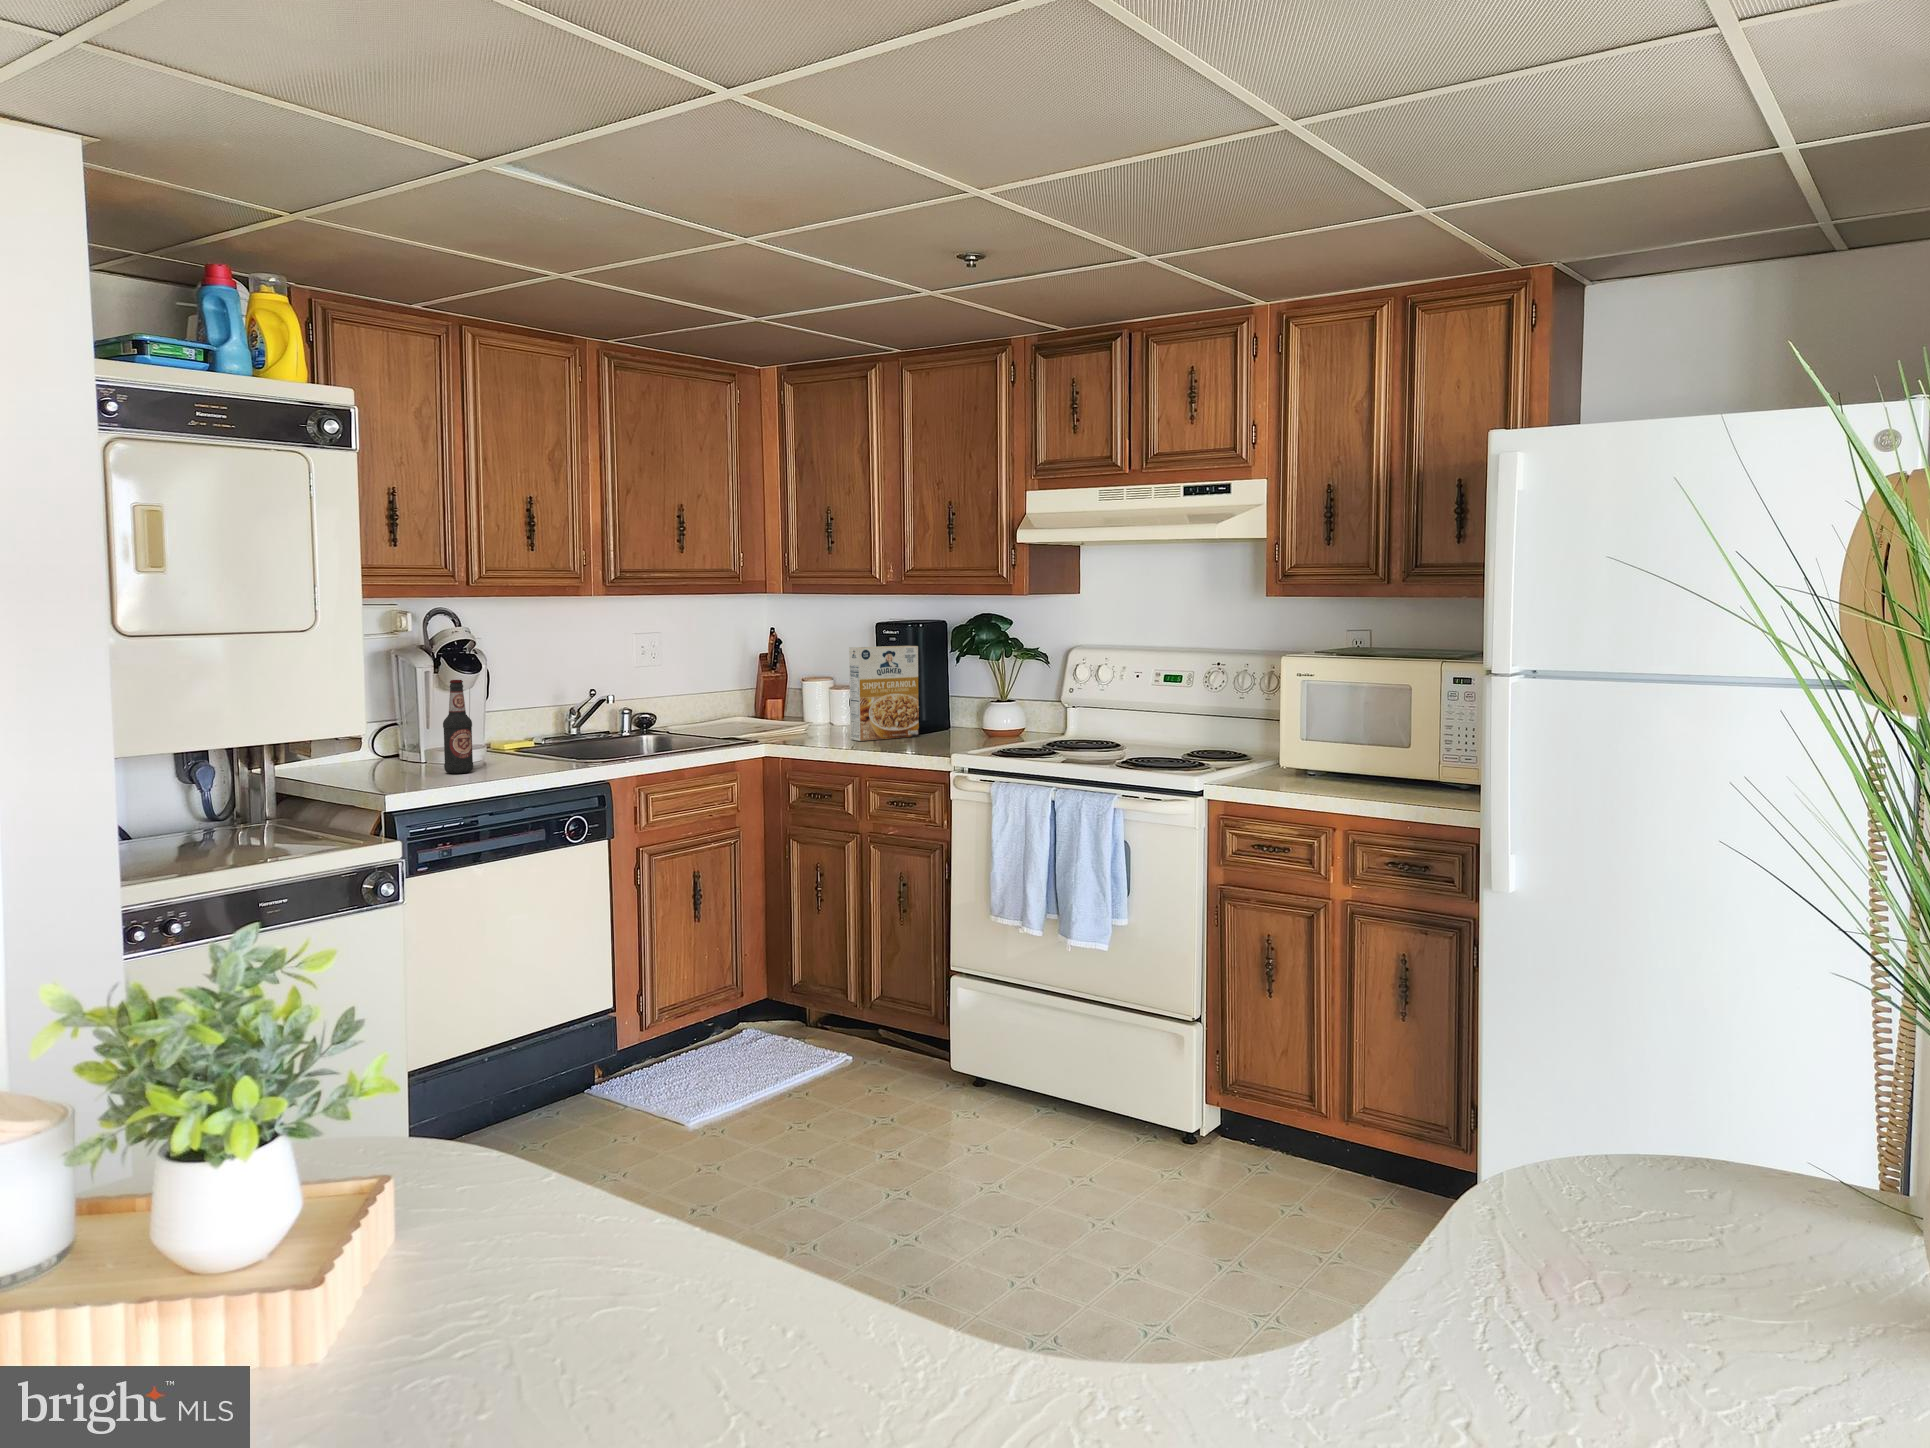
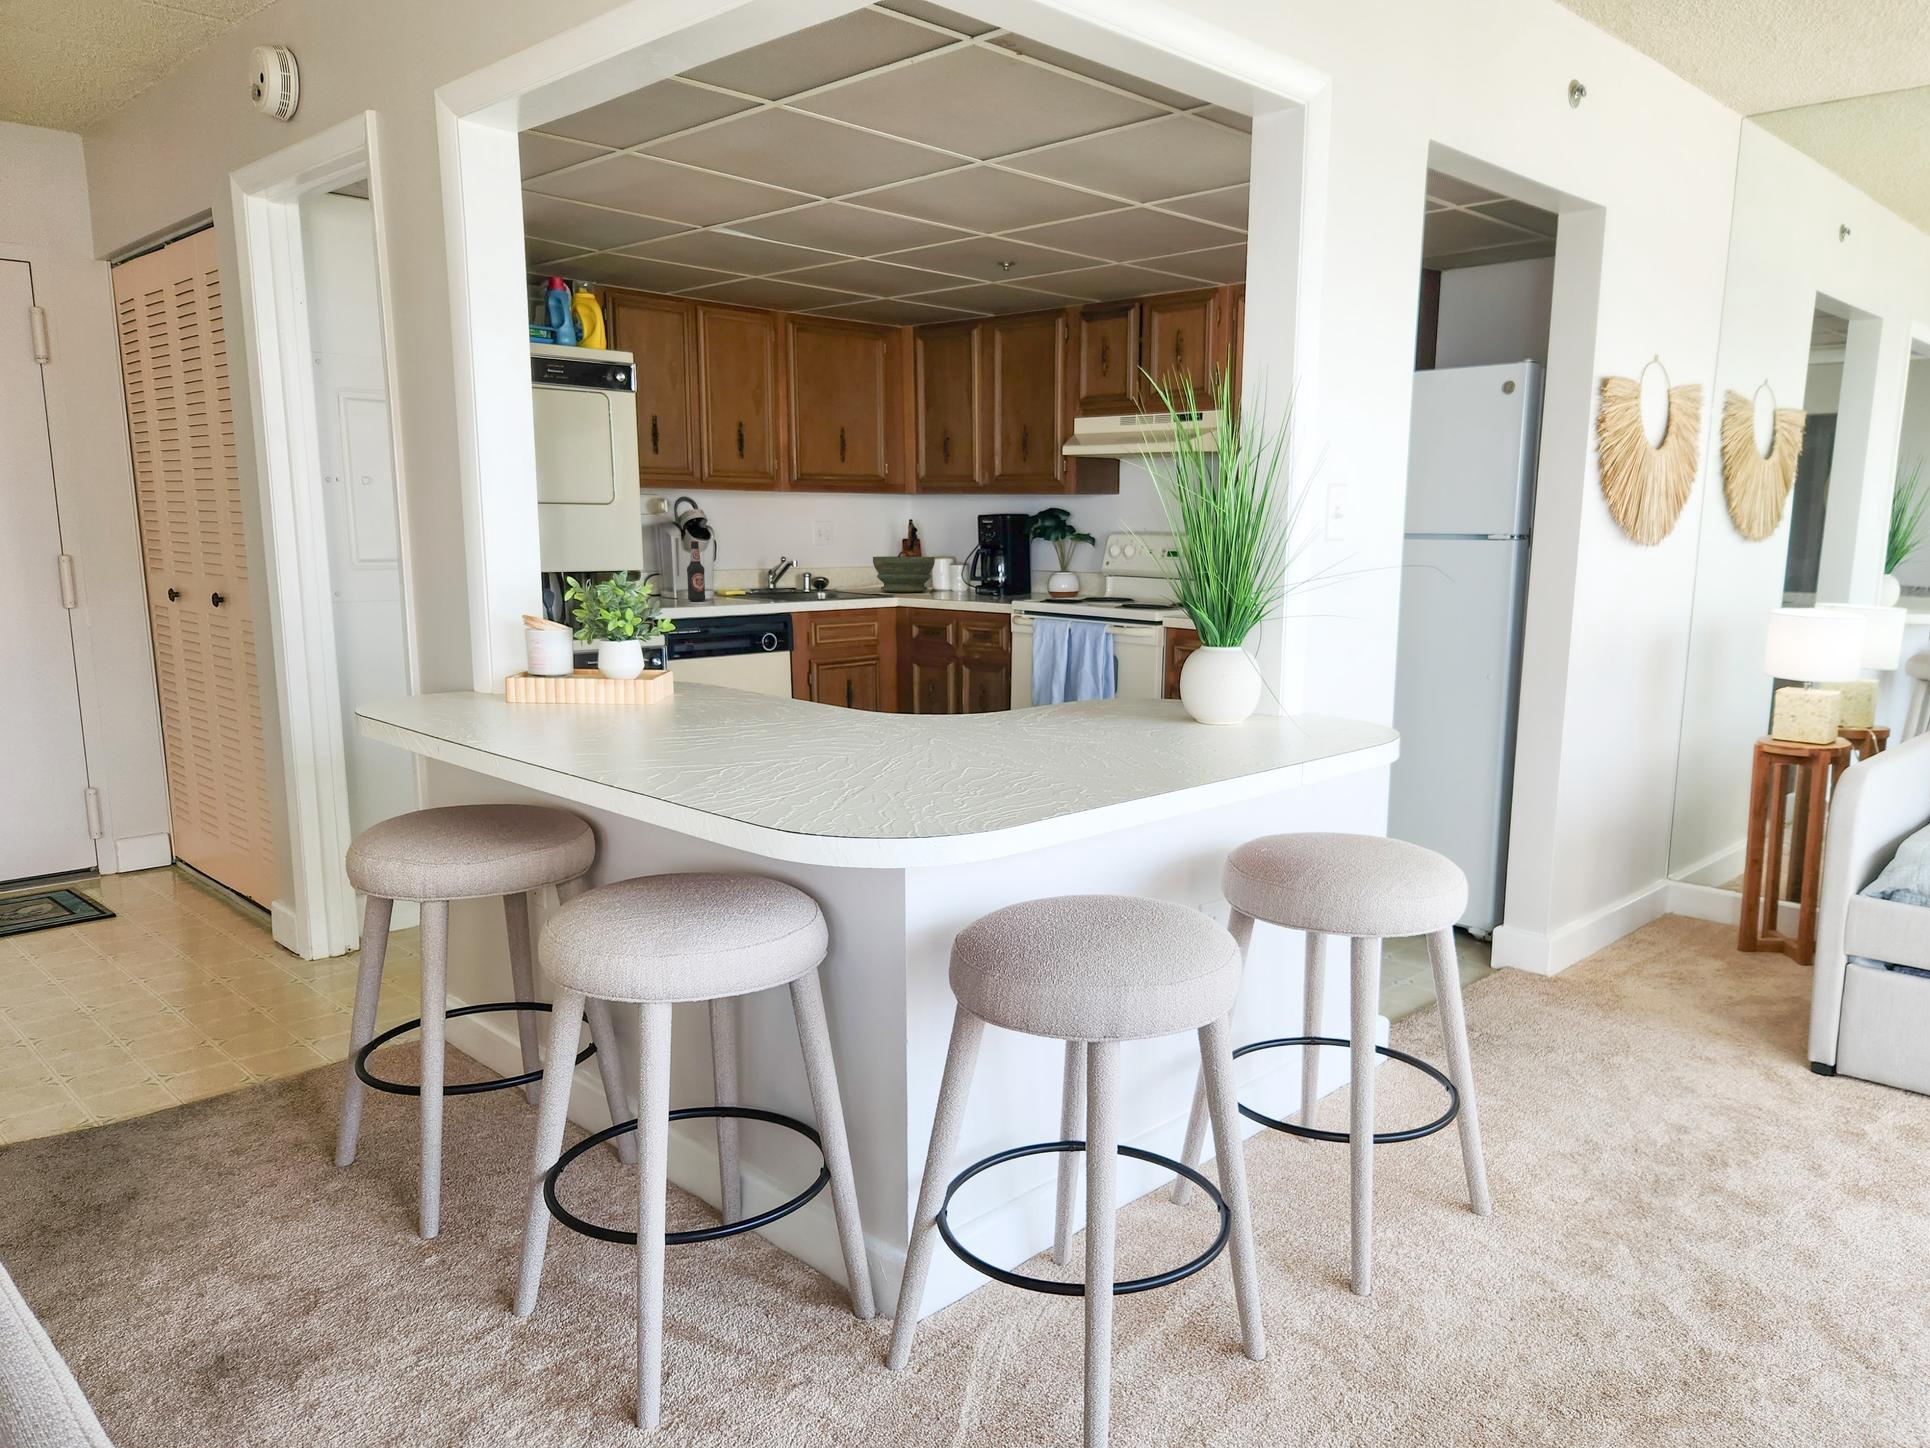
cereal box: present [849,646,919,741] -> none [955,530,1004,596]
bowl: none [725,673,815,735] -> present [873,551,935,593]

